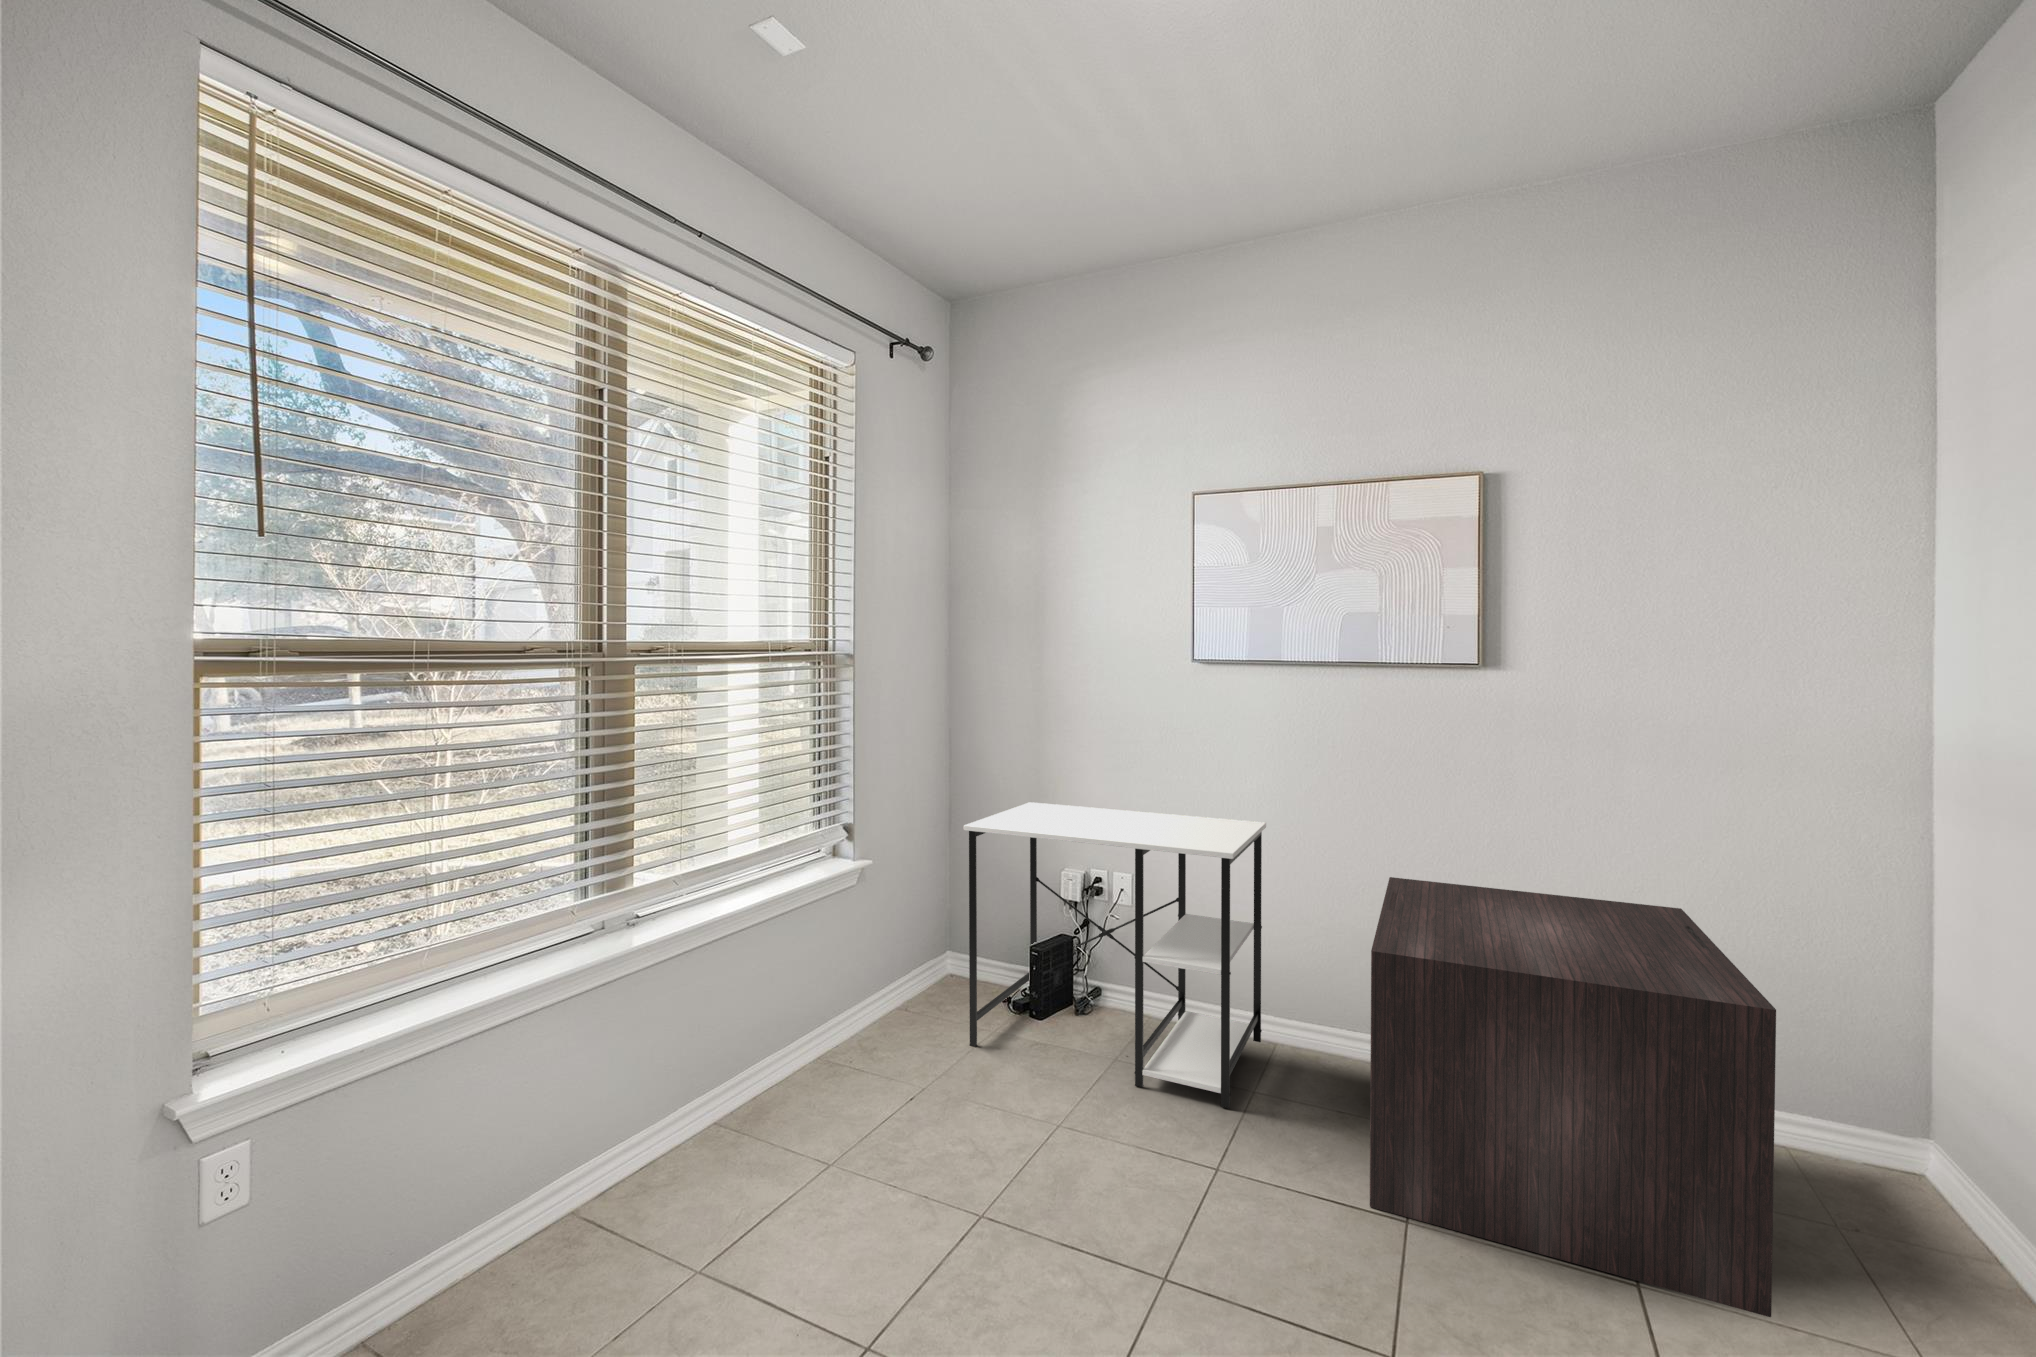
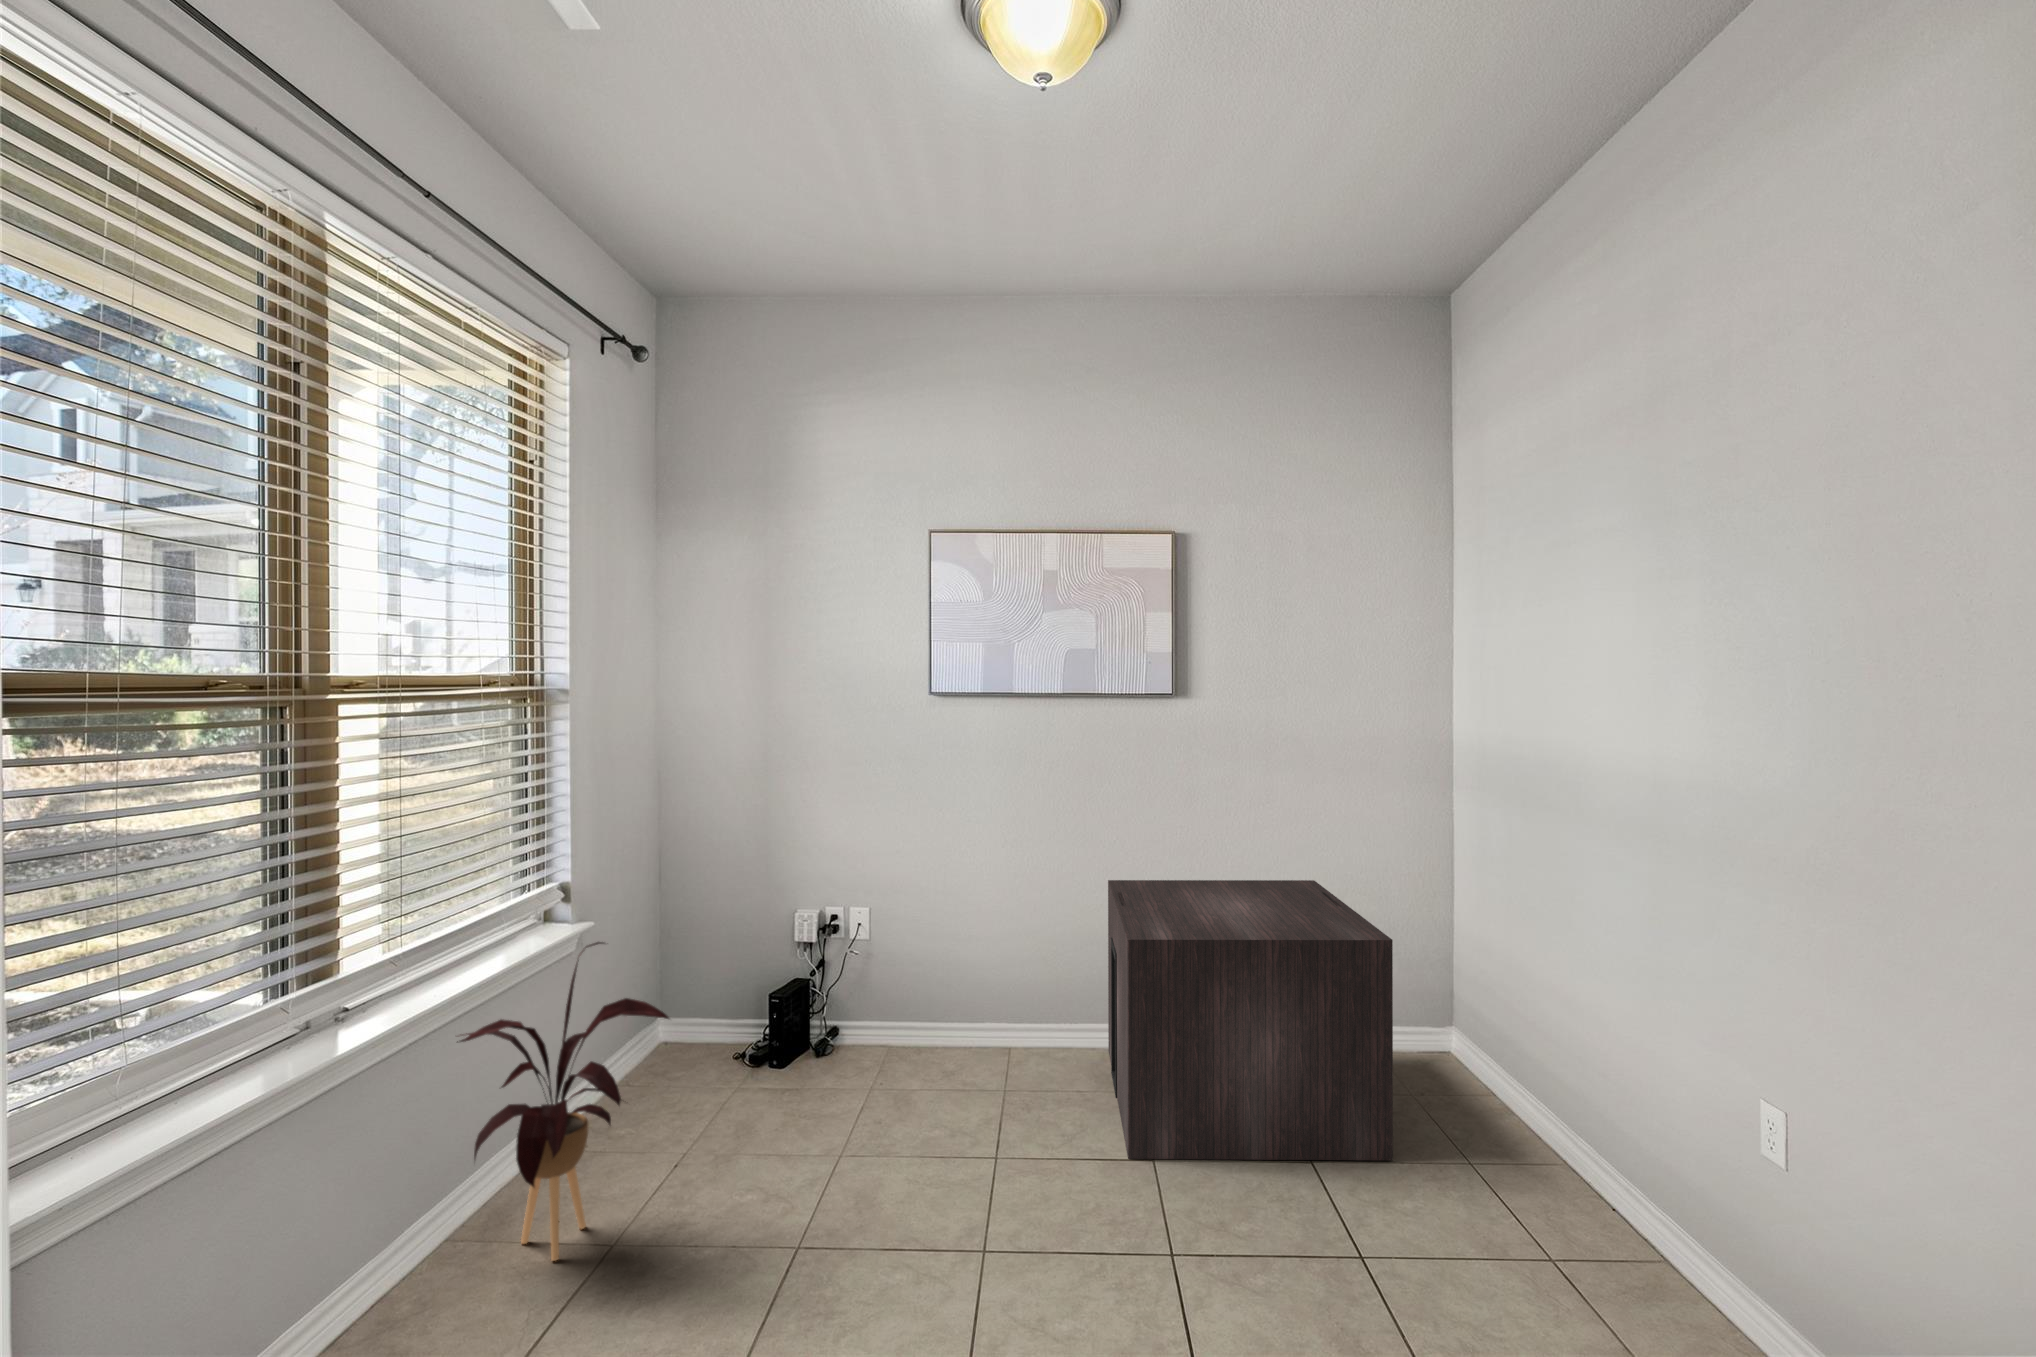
desk: present [964,802,1266,1108] -> none [706,841,1001,1110]
house plant: none [712,880,885,1156] -> present [457,942,669,1261]

